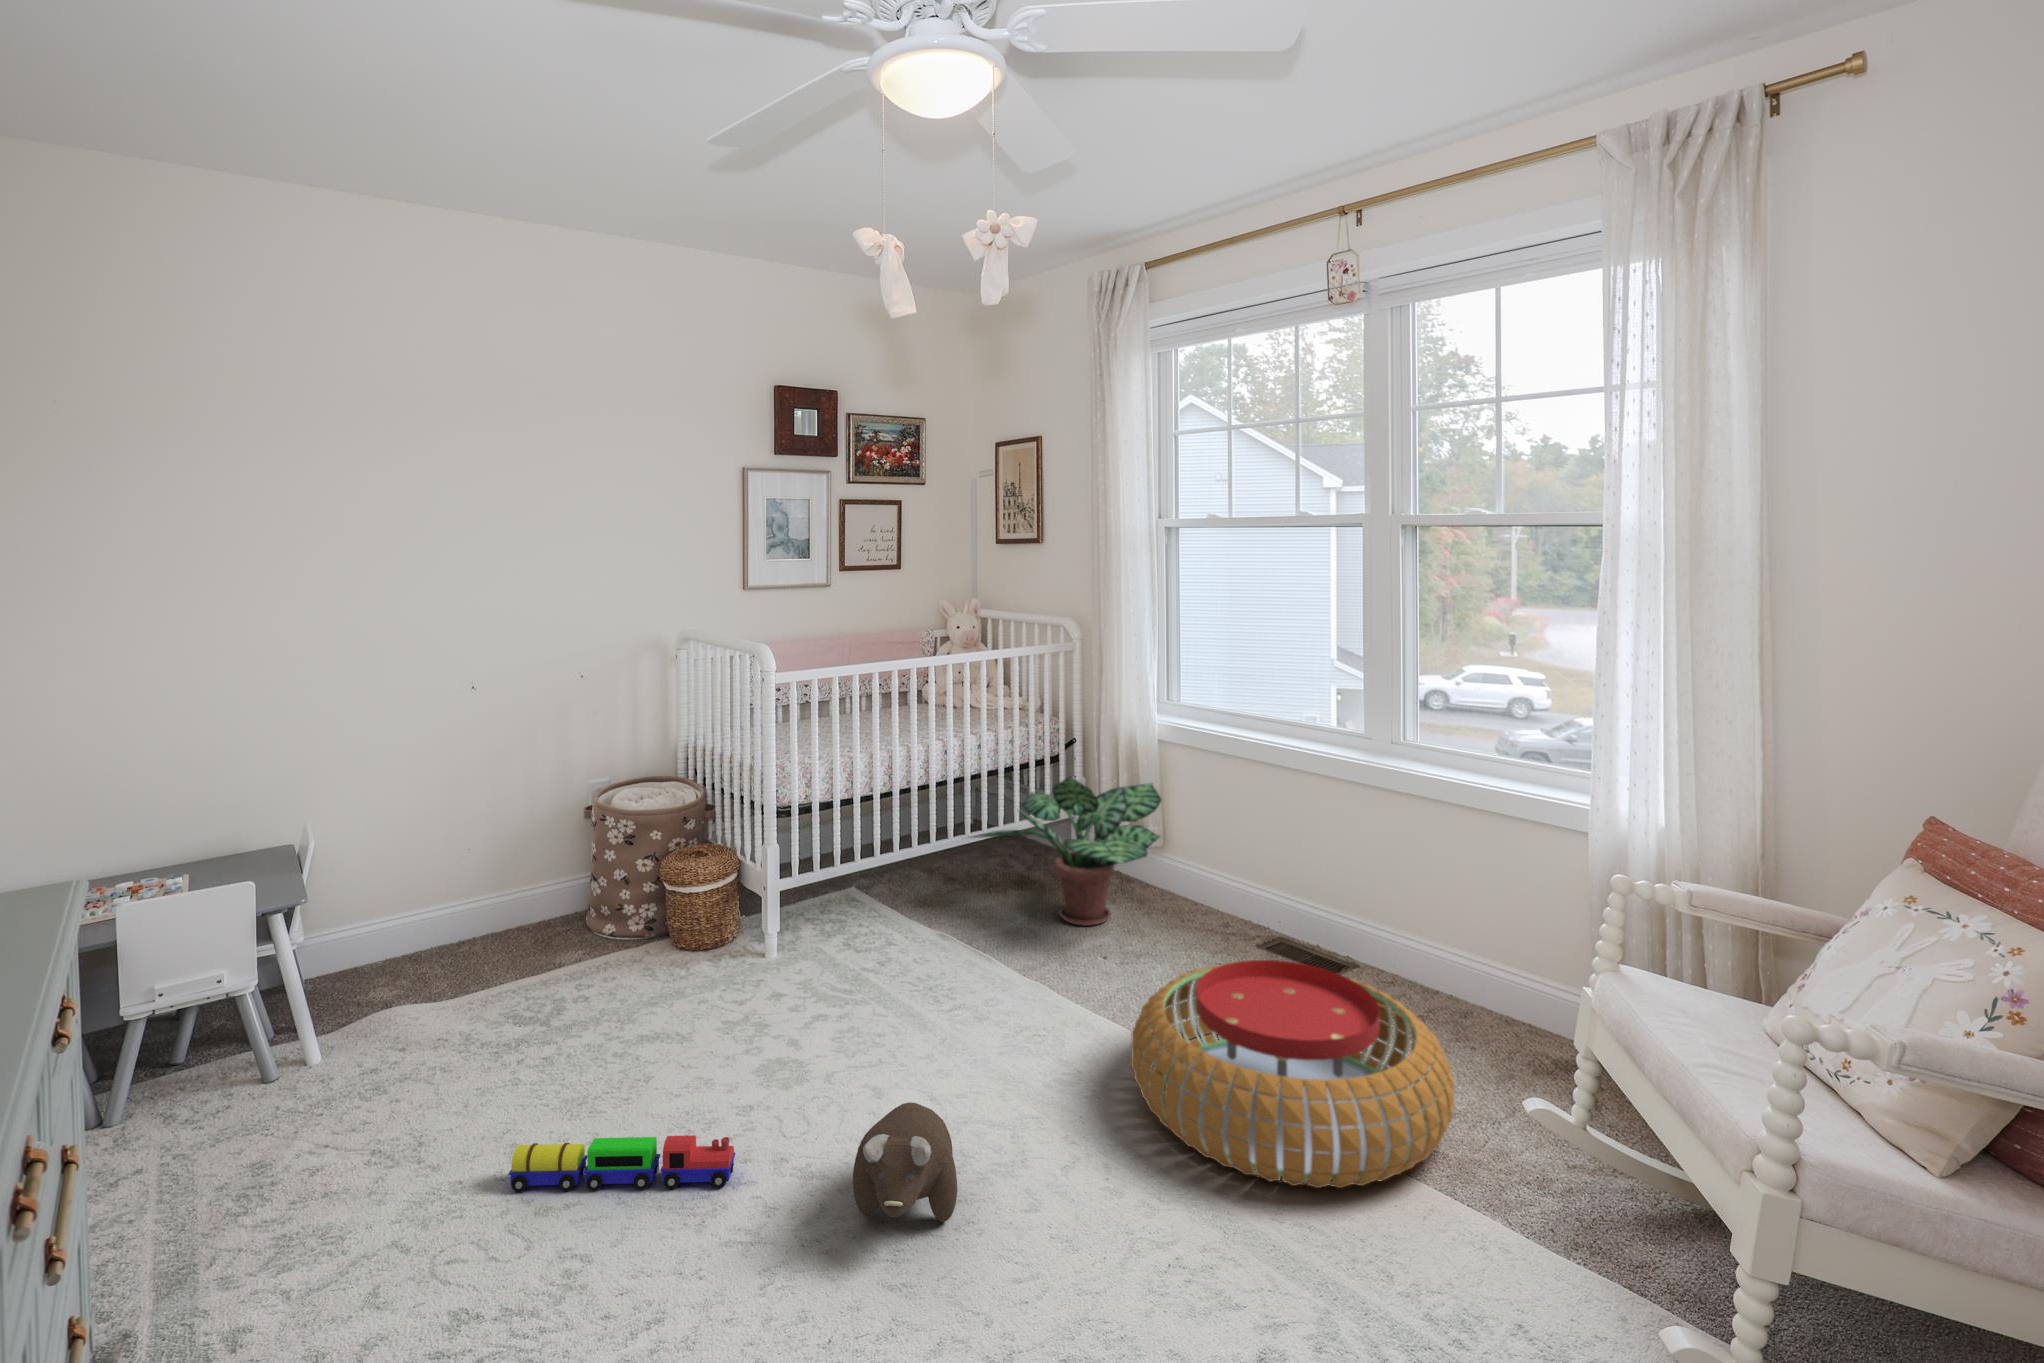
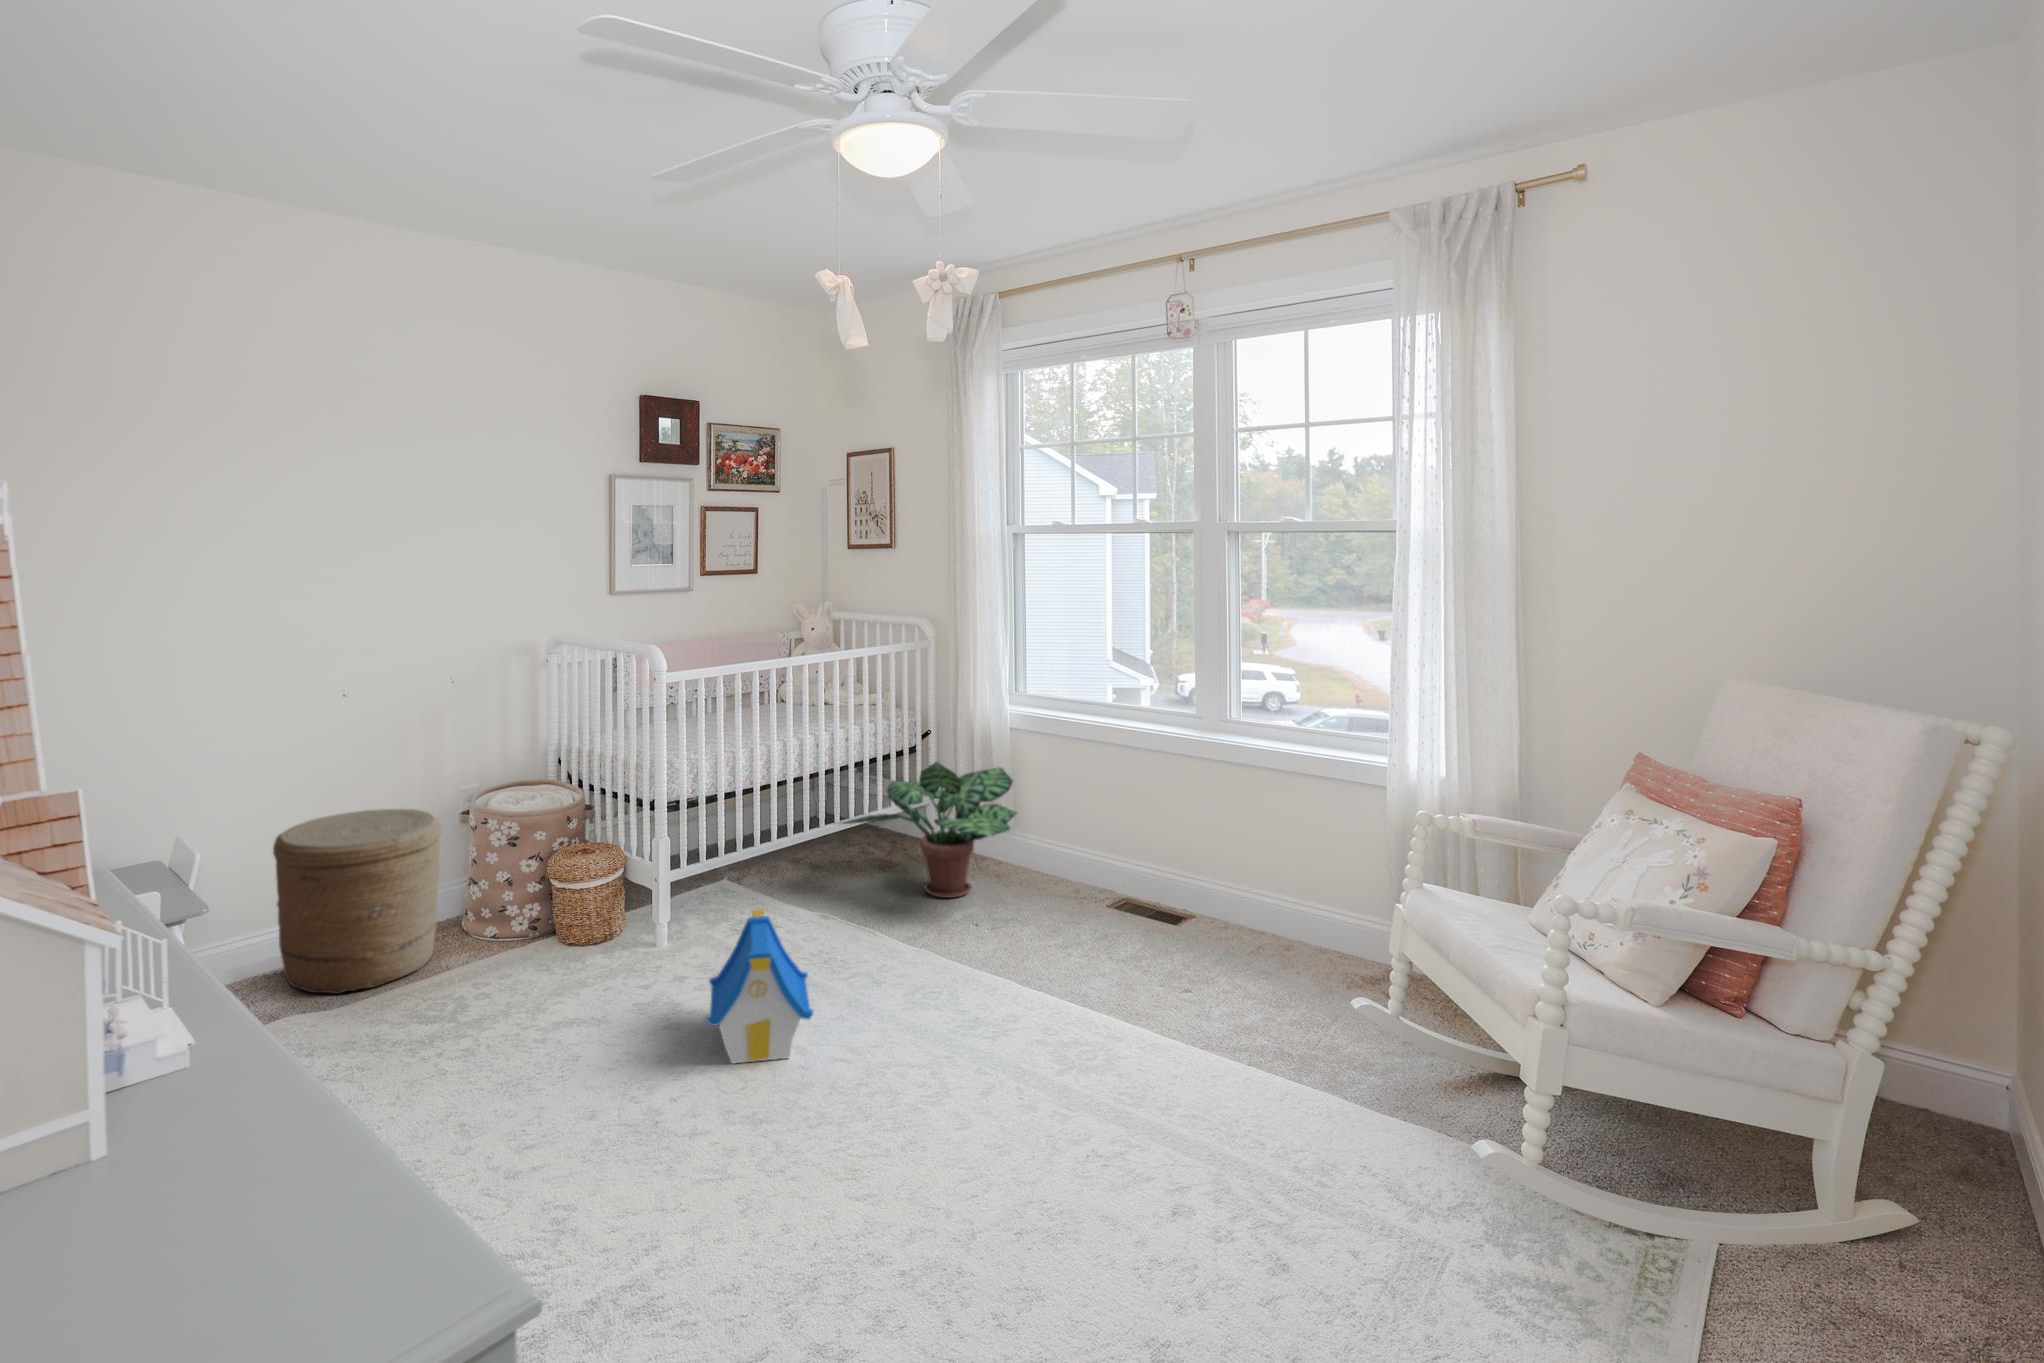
woven basket: none [391,802,555,989] -> present [273,809,441,994]
toy house: none [774,934,897,1104] -> present [706,909,813,1063]
pouf: present [1131,960,1455,1188] -> none [1023,908,1294,1086]
plush toy: present [853,1102,957,1222] -> none [808,1043,901,1146]
toy train: present [509,1135,735,1192] -> none [473,1091,689,1160]

